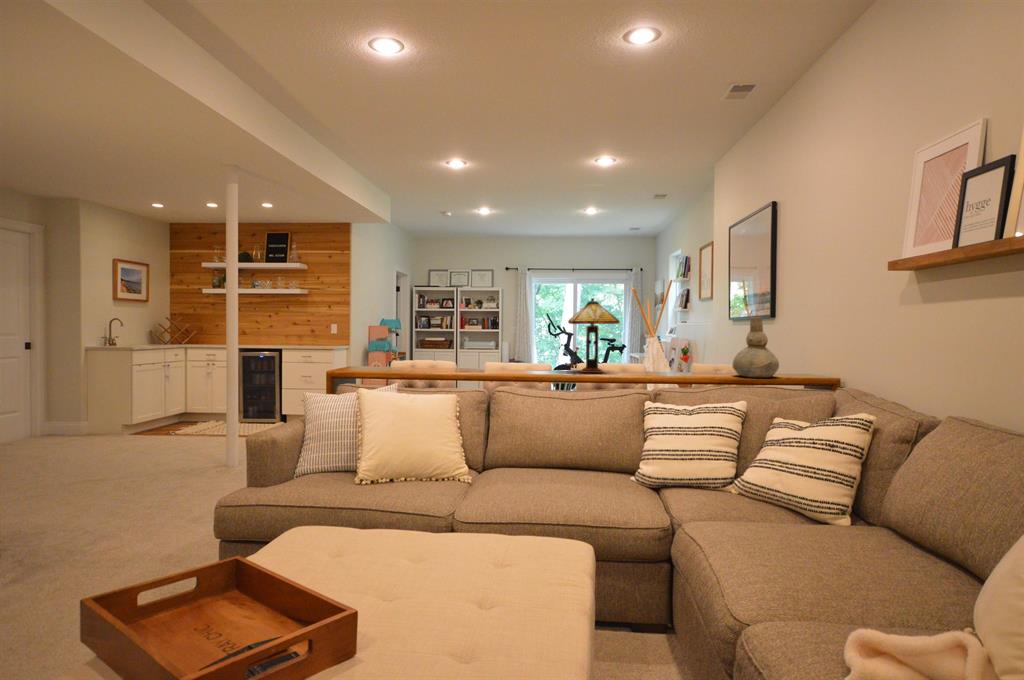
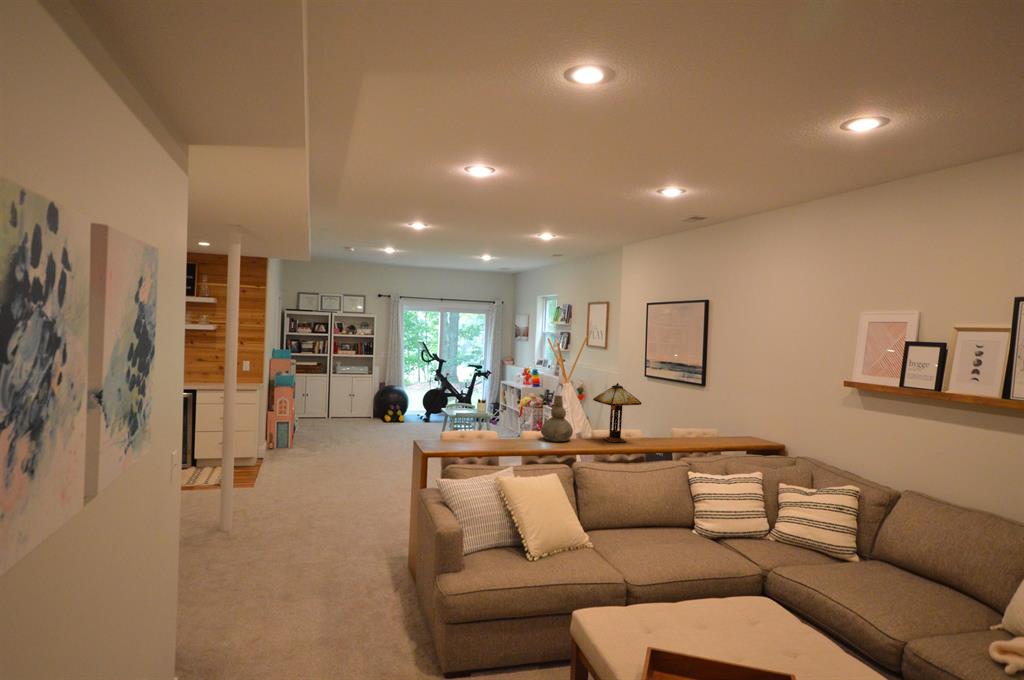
vase: present [733,317,779,377] -> present [541,396,573,441]

